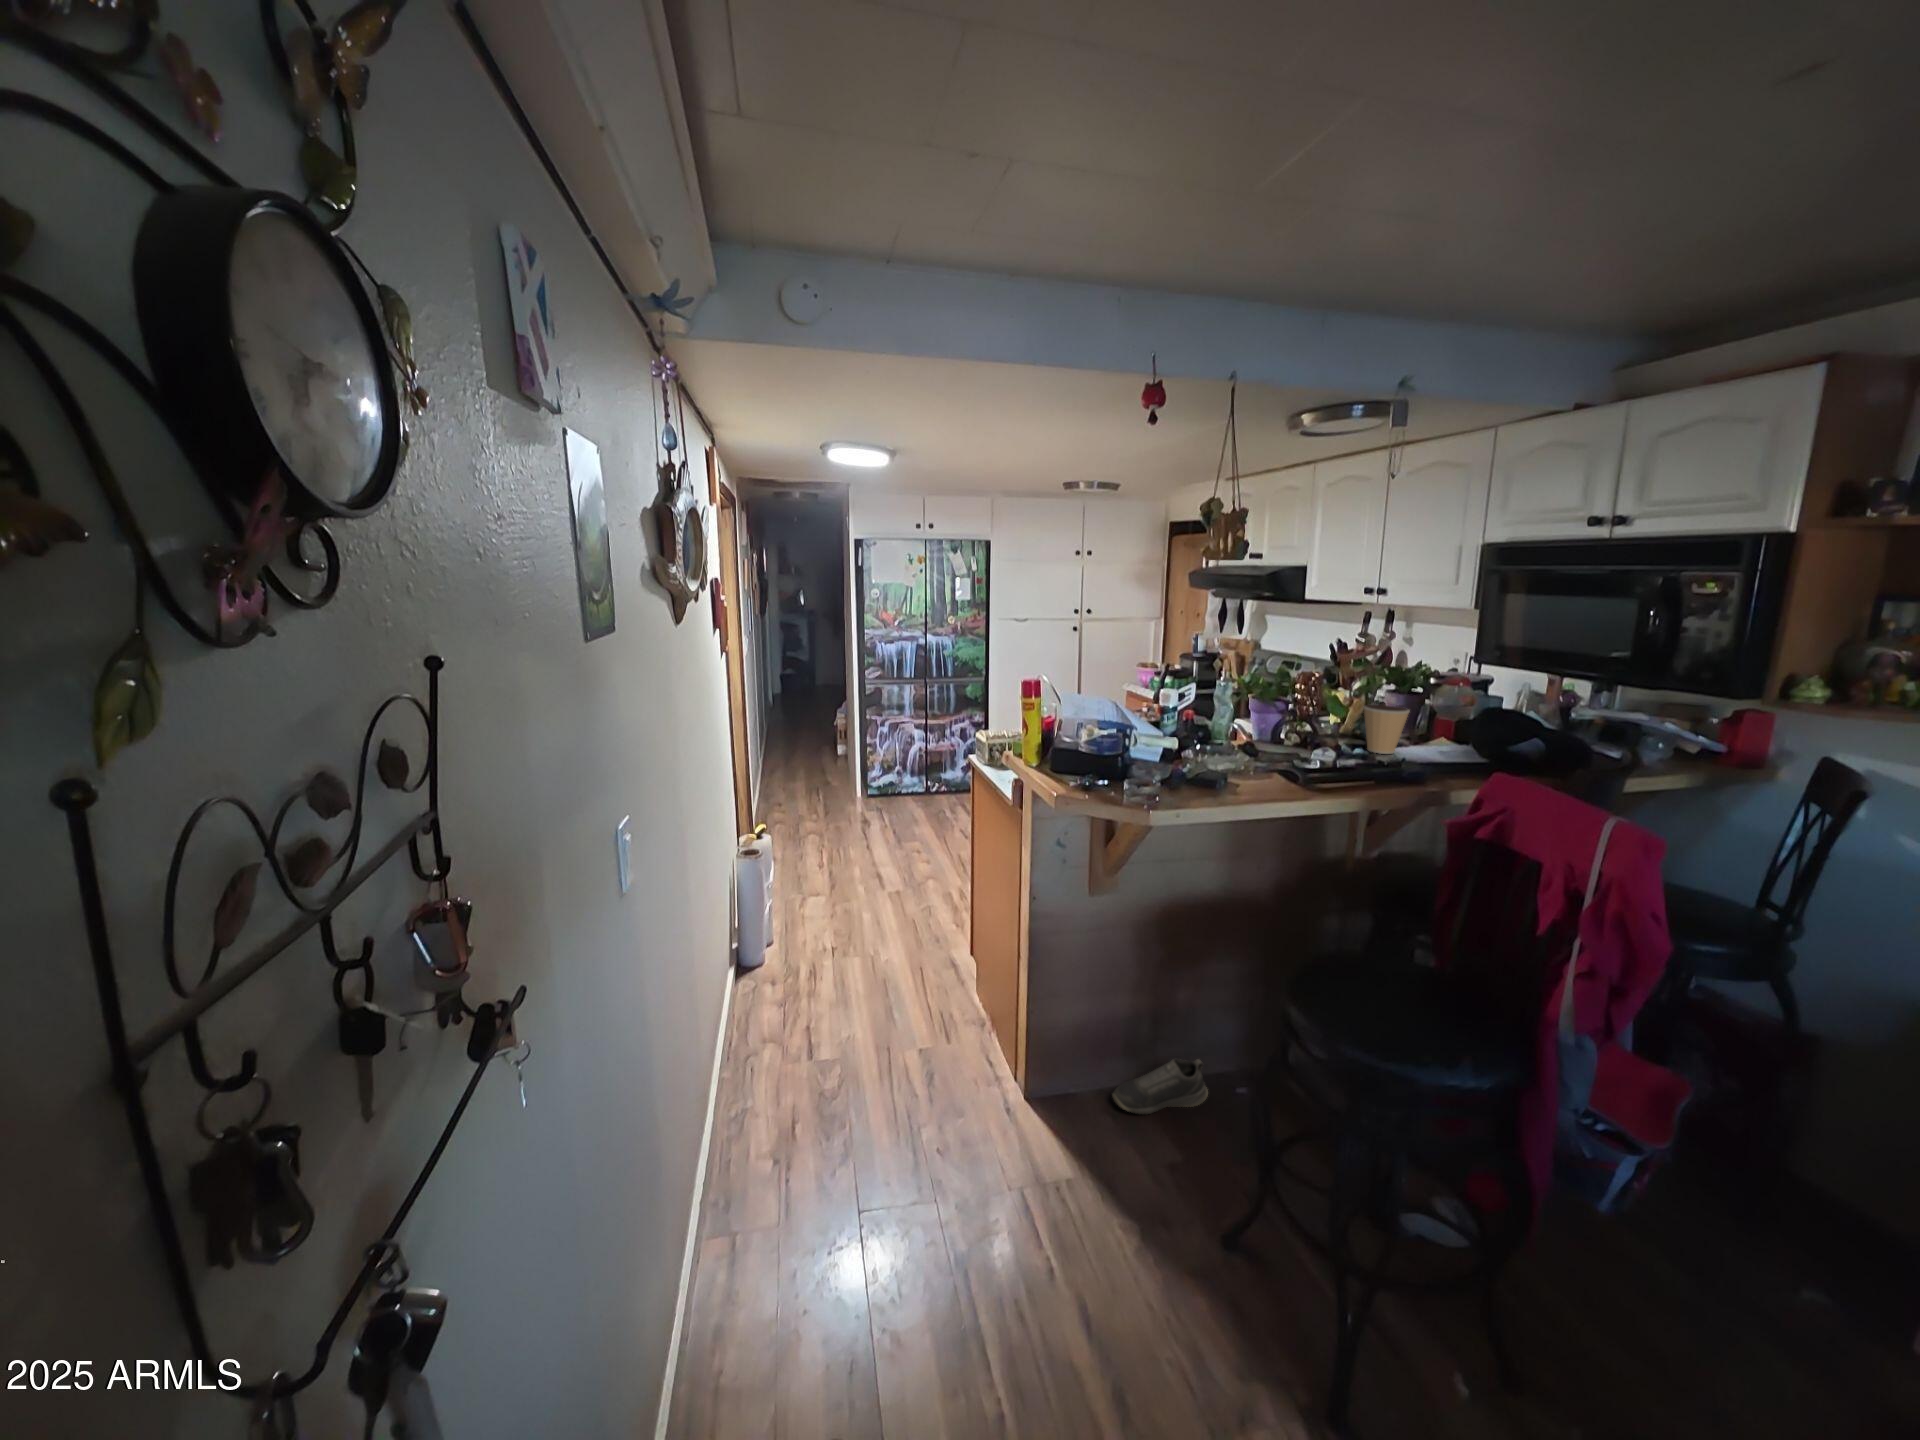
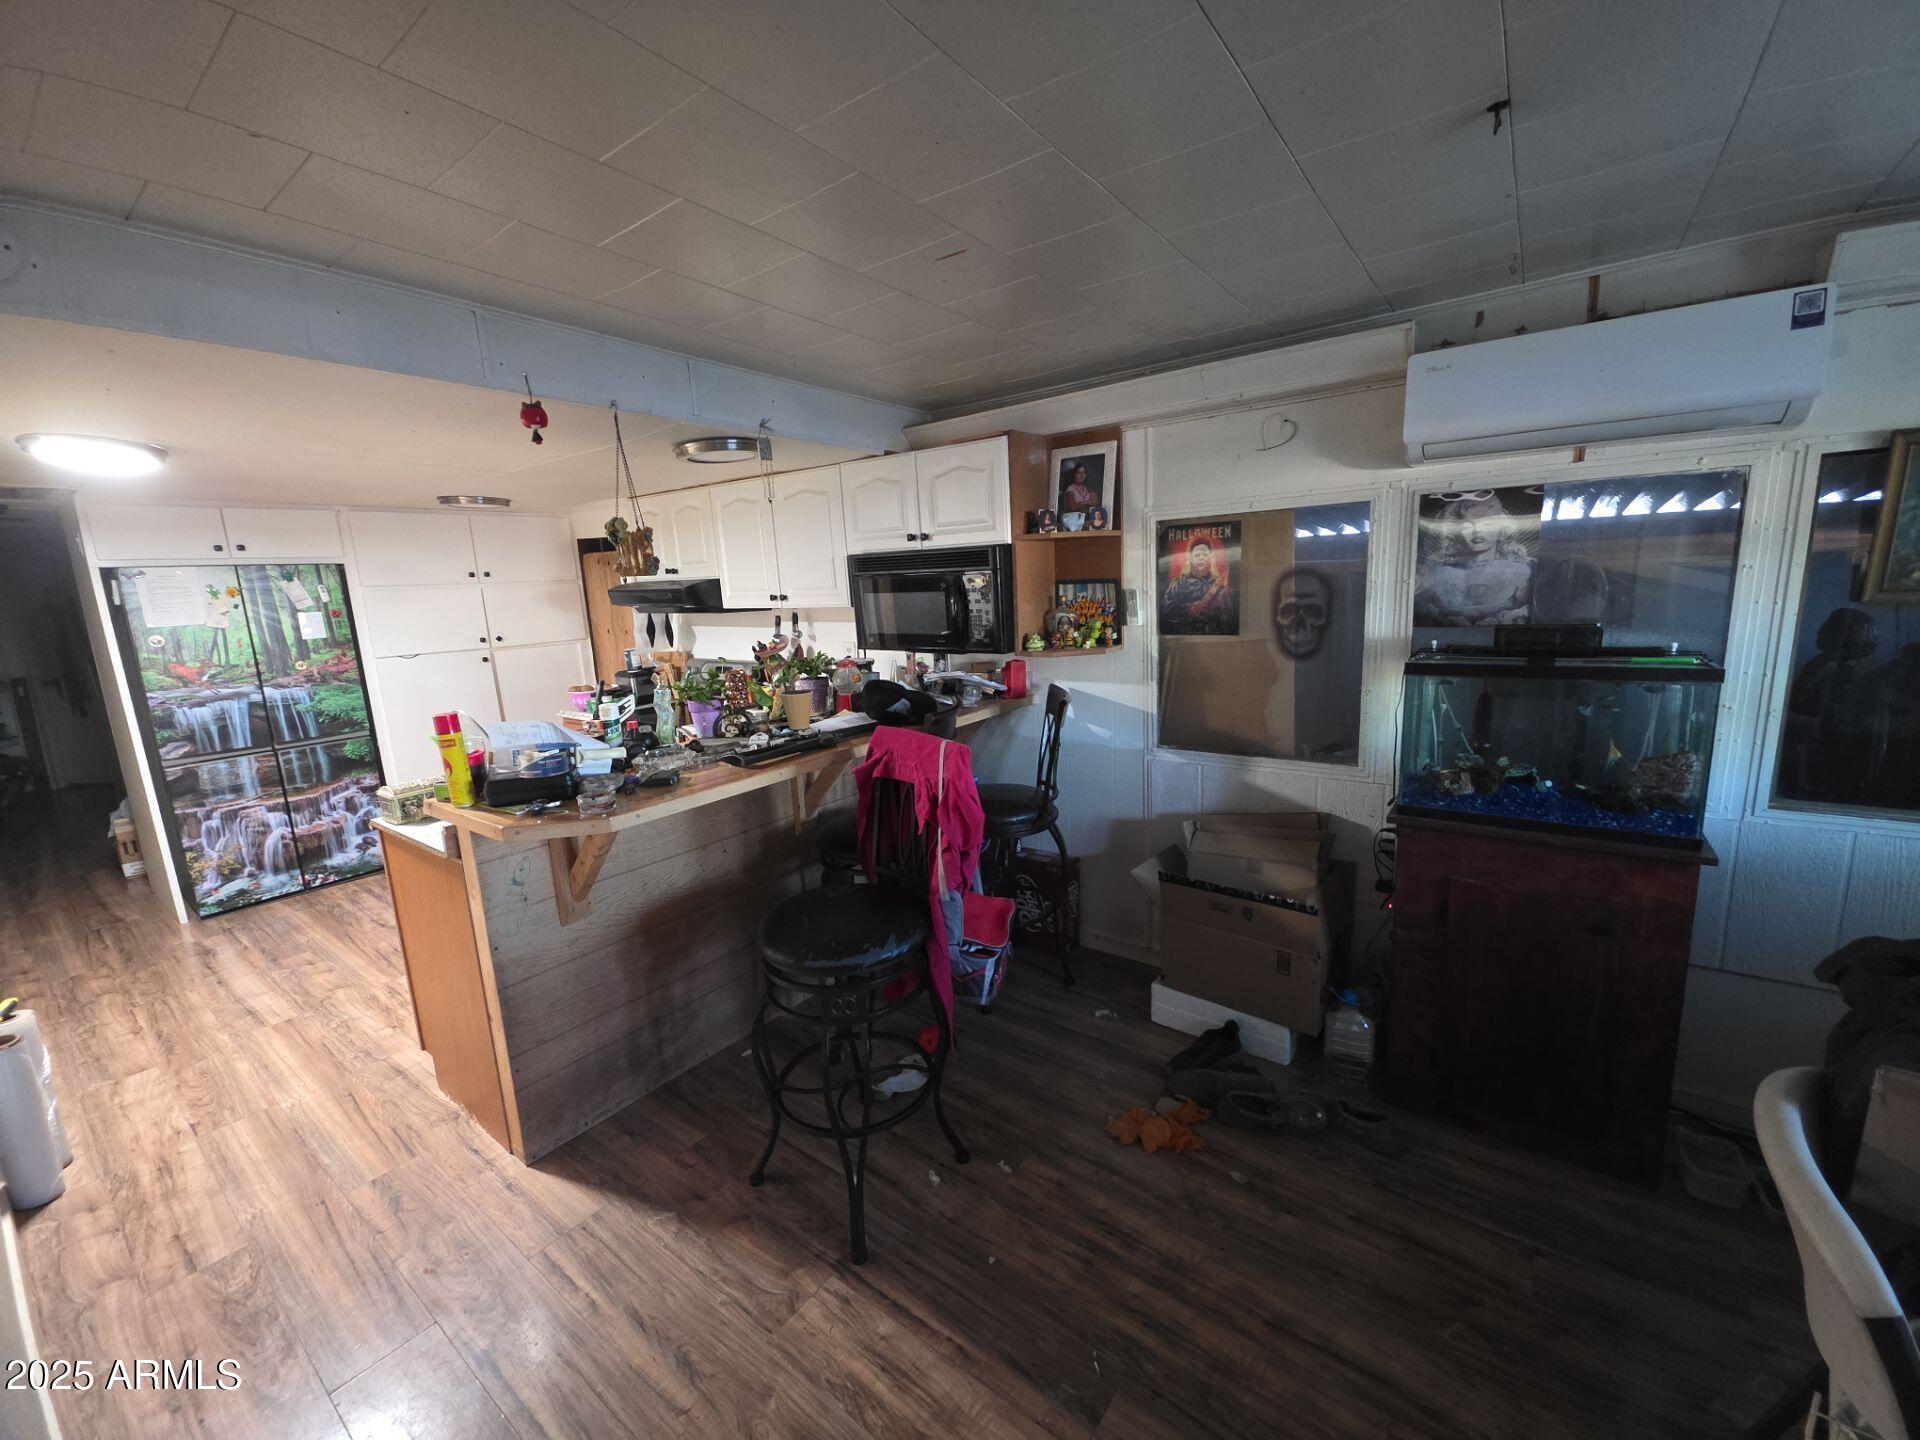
shoe: present [1112,1059,1208,1114] -> none [629,1039,721,1119]

